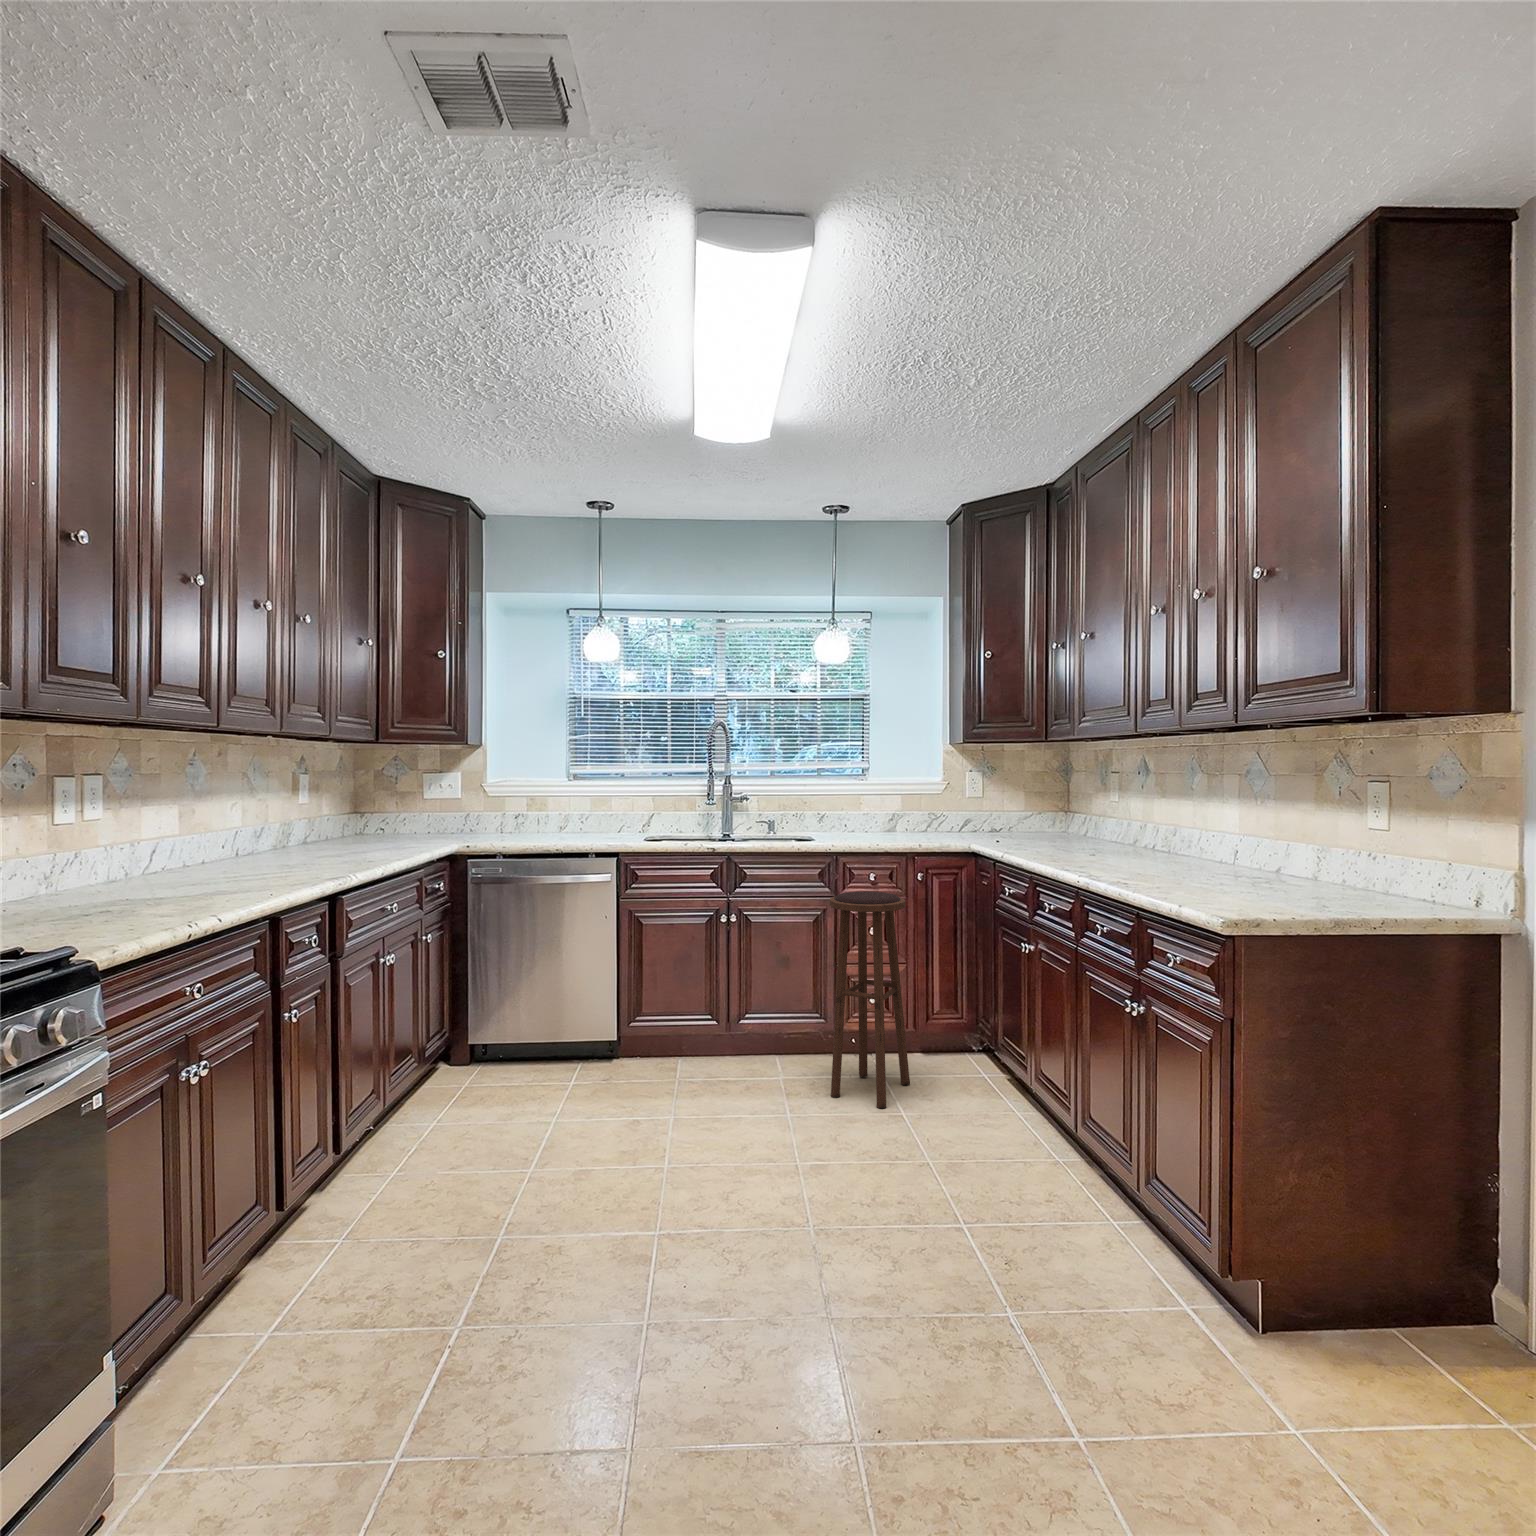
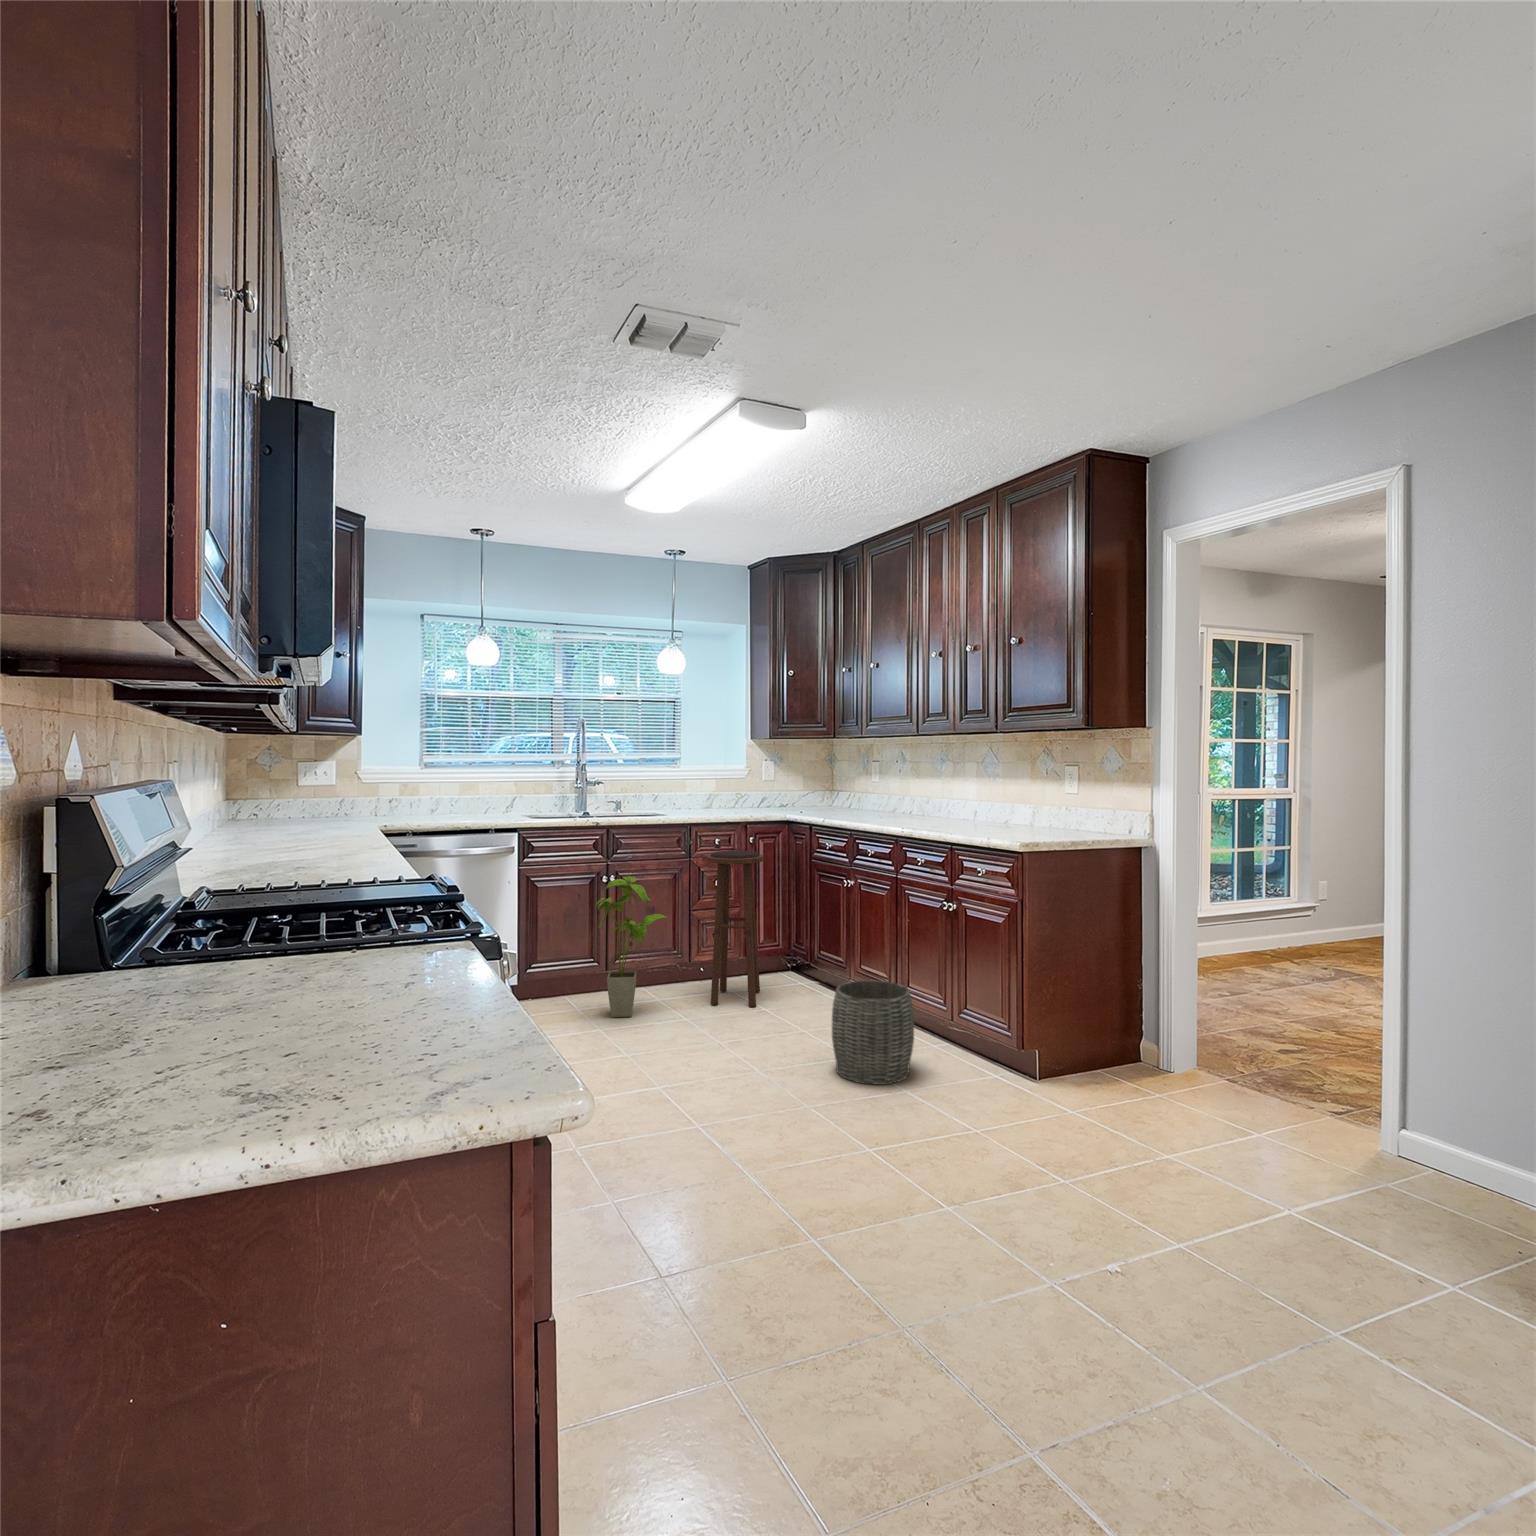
house plant: none [680,919,776,1099] -> present [595,876,667,1017]
woven basket: none [900,1111,1032,1295] -> present [832,980,914,1084]

